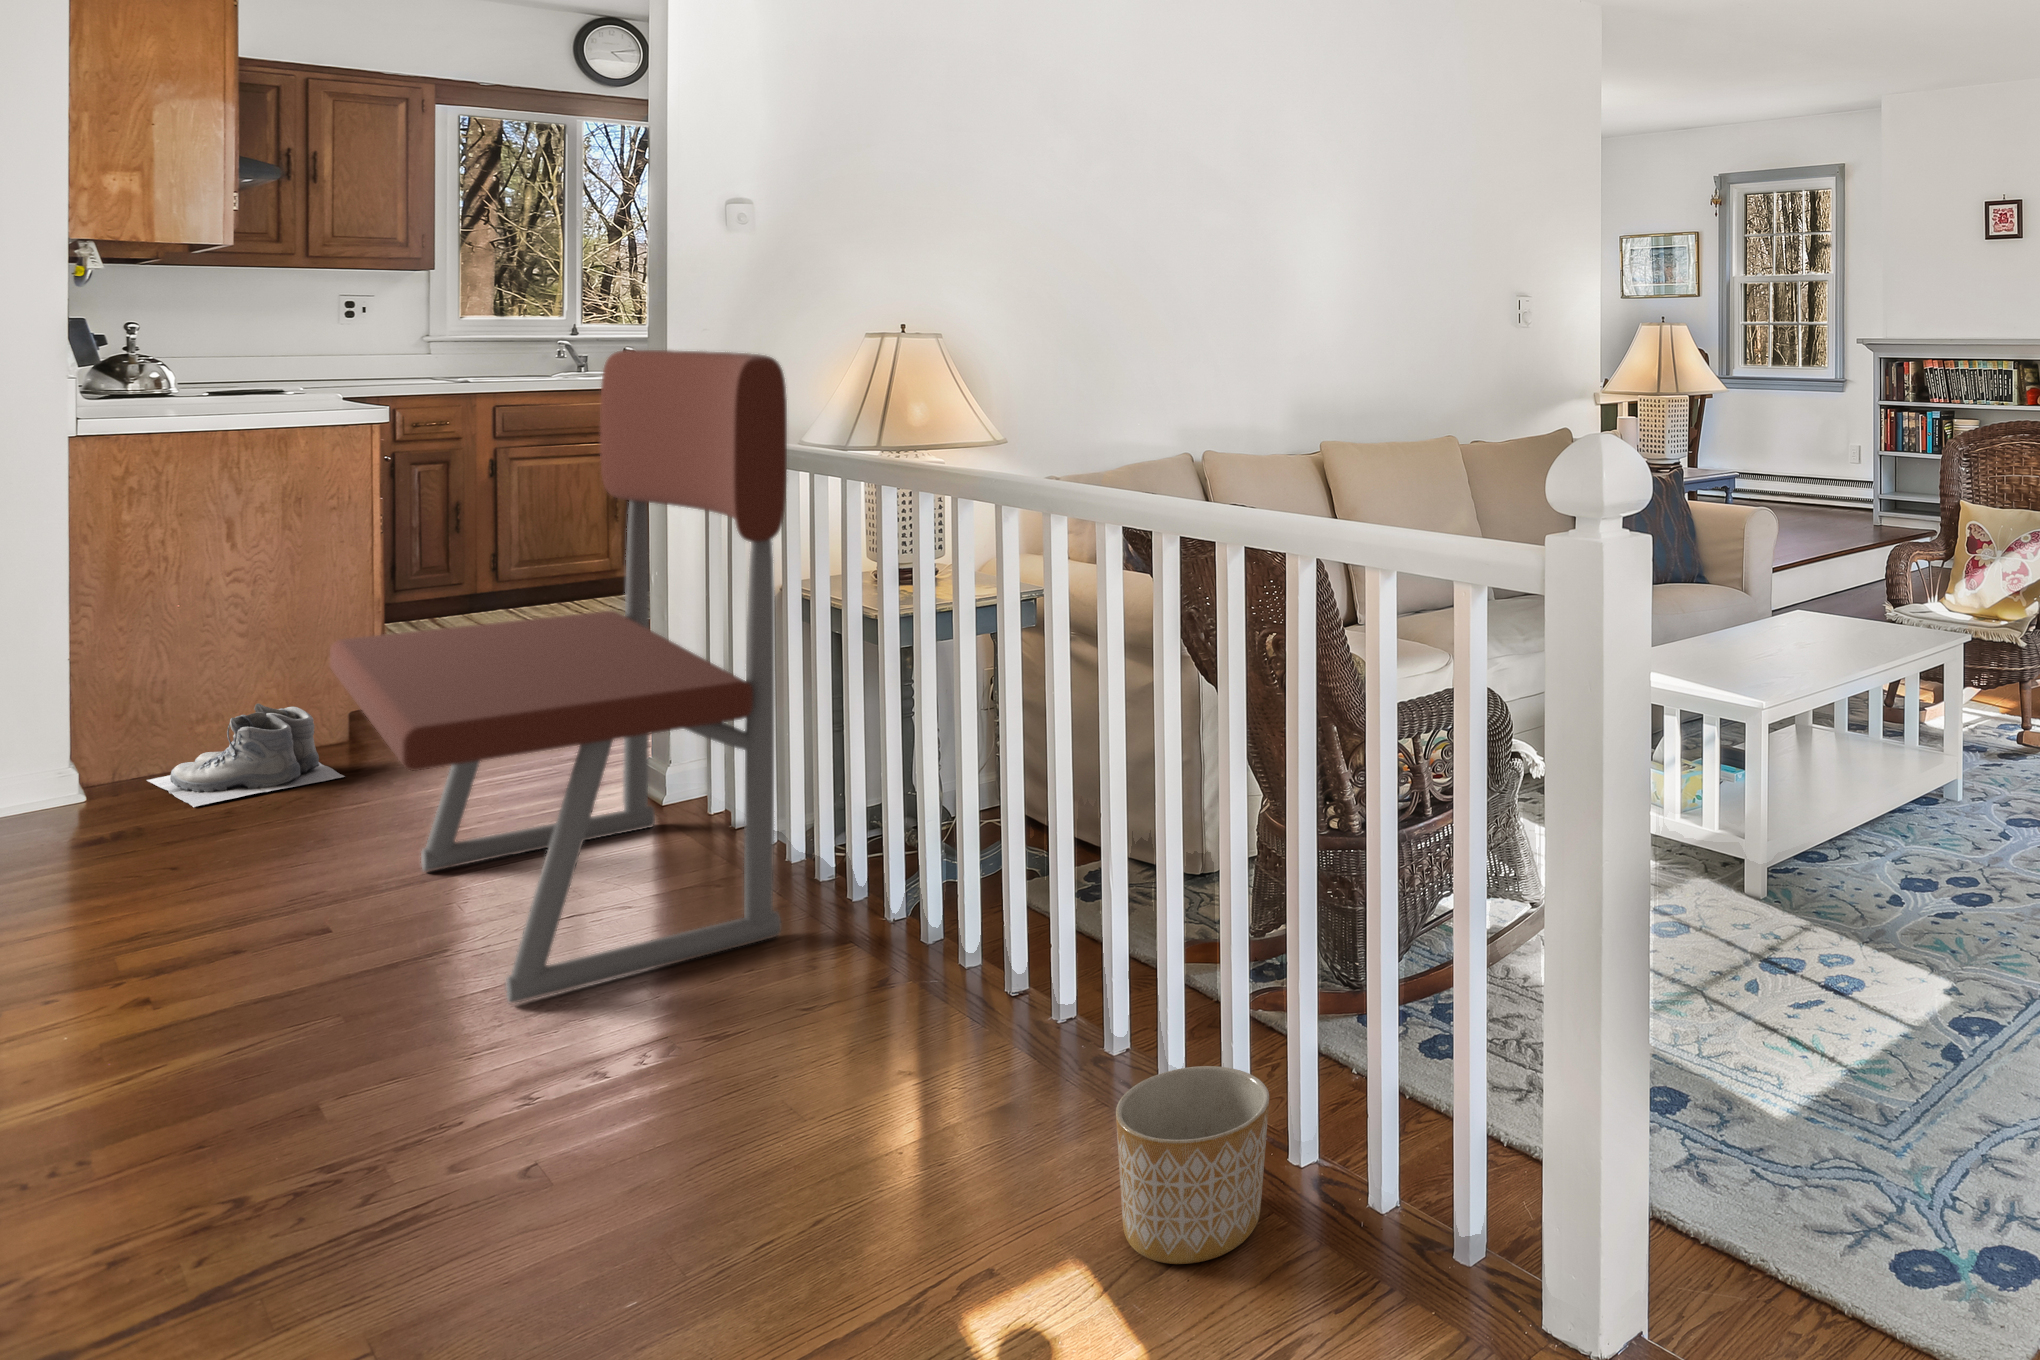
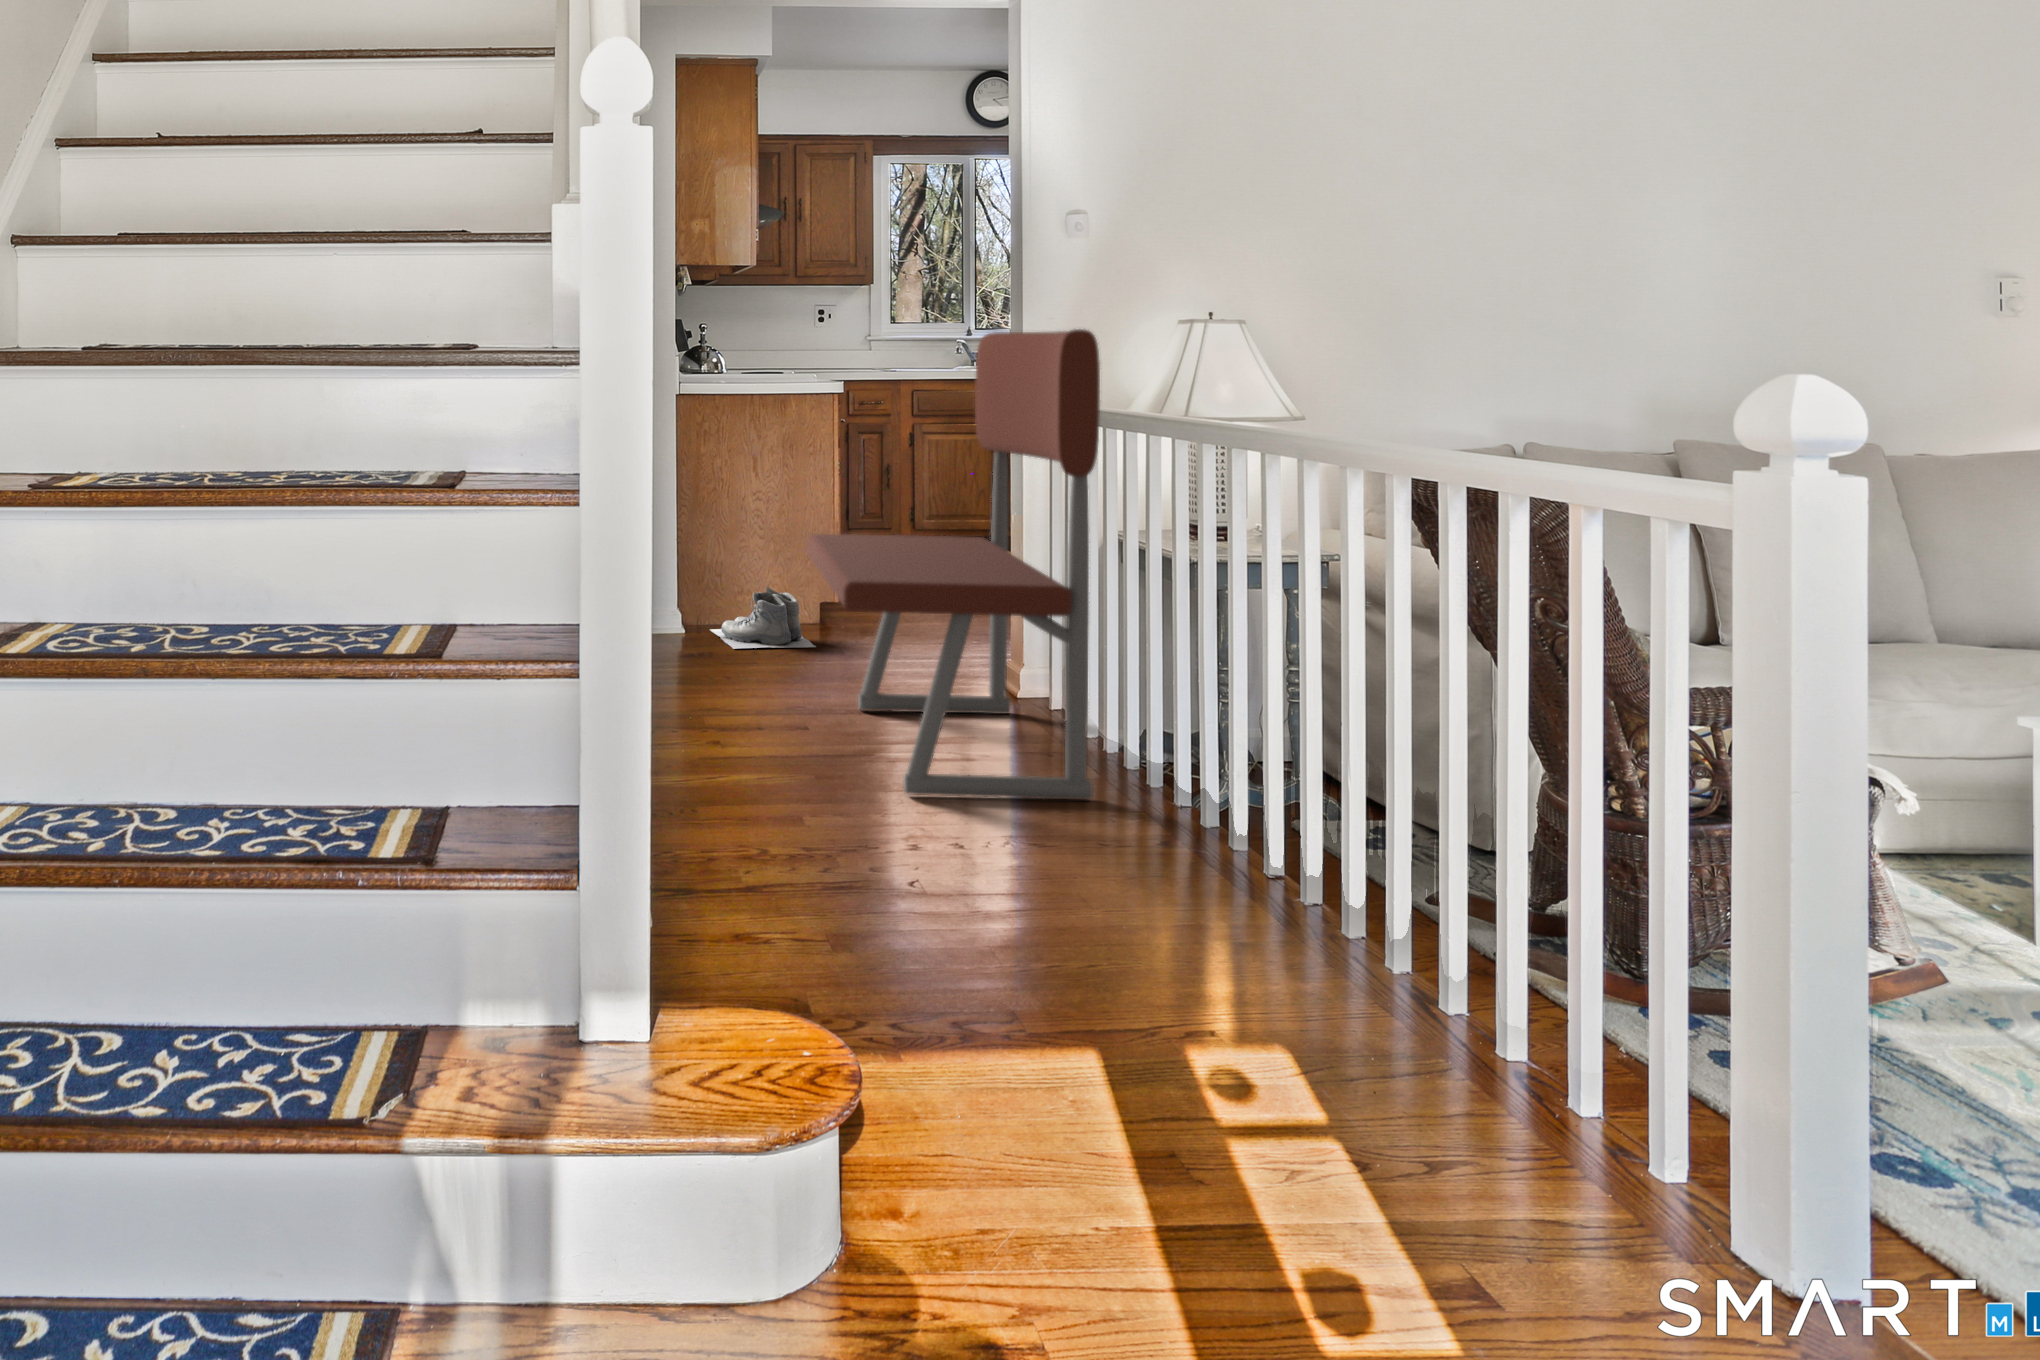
planter: present [1116,1066,1269,1264] -> none [1319,930,1466,1088]

